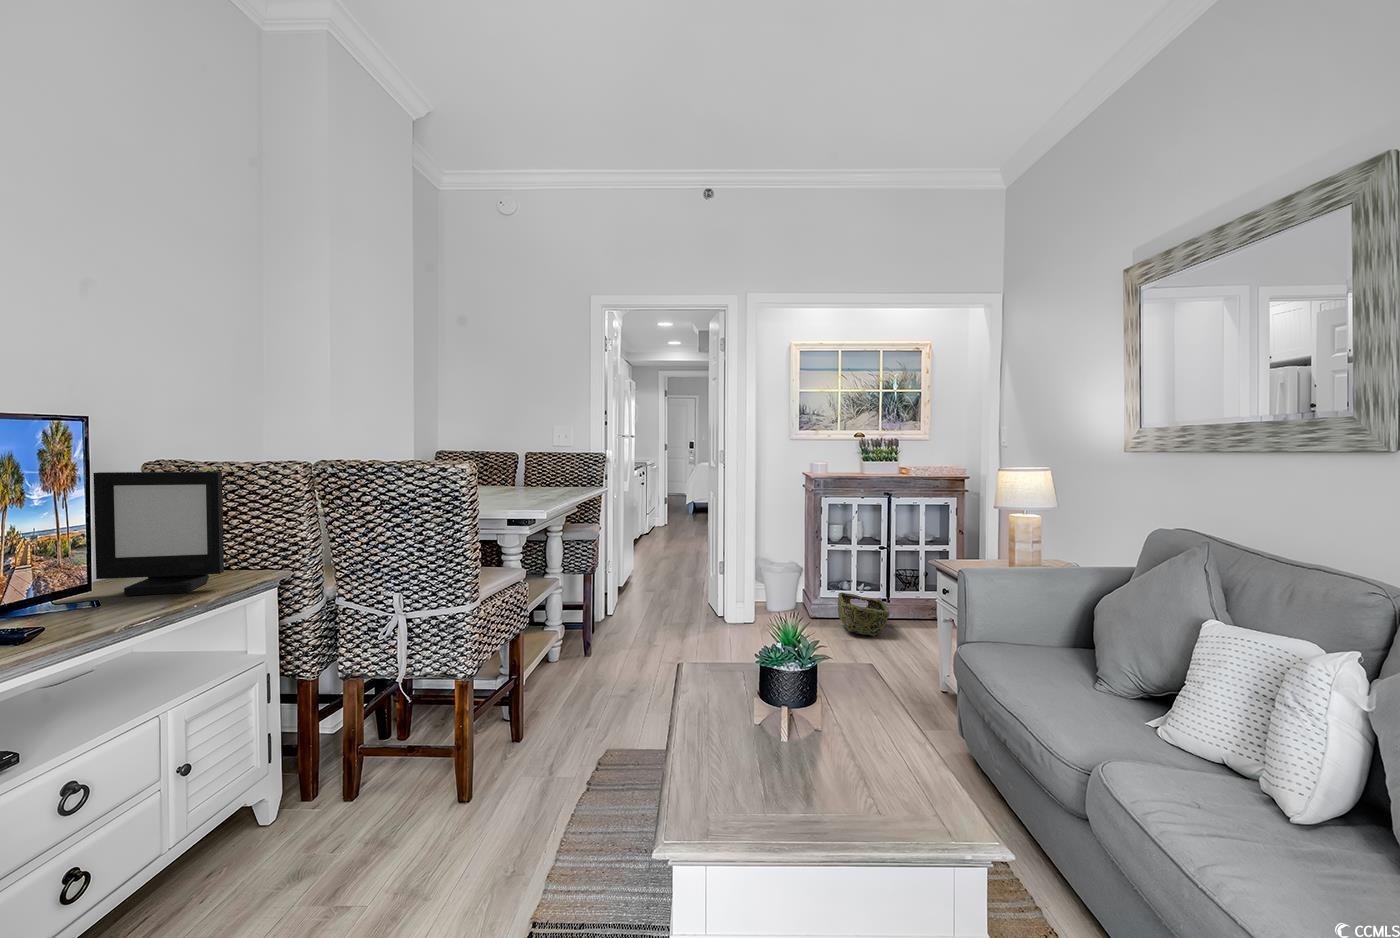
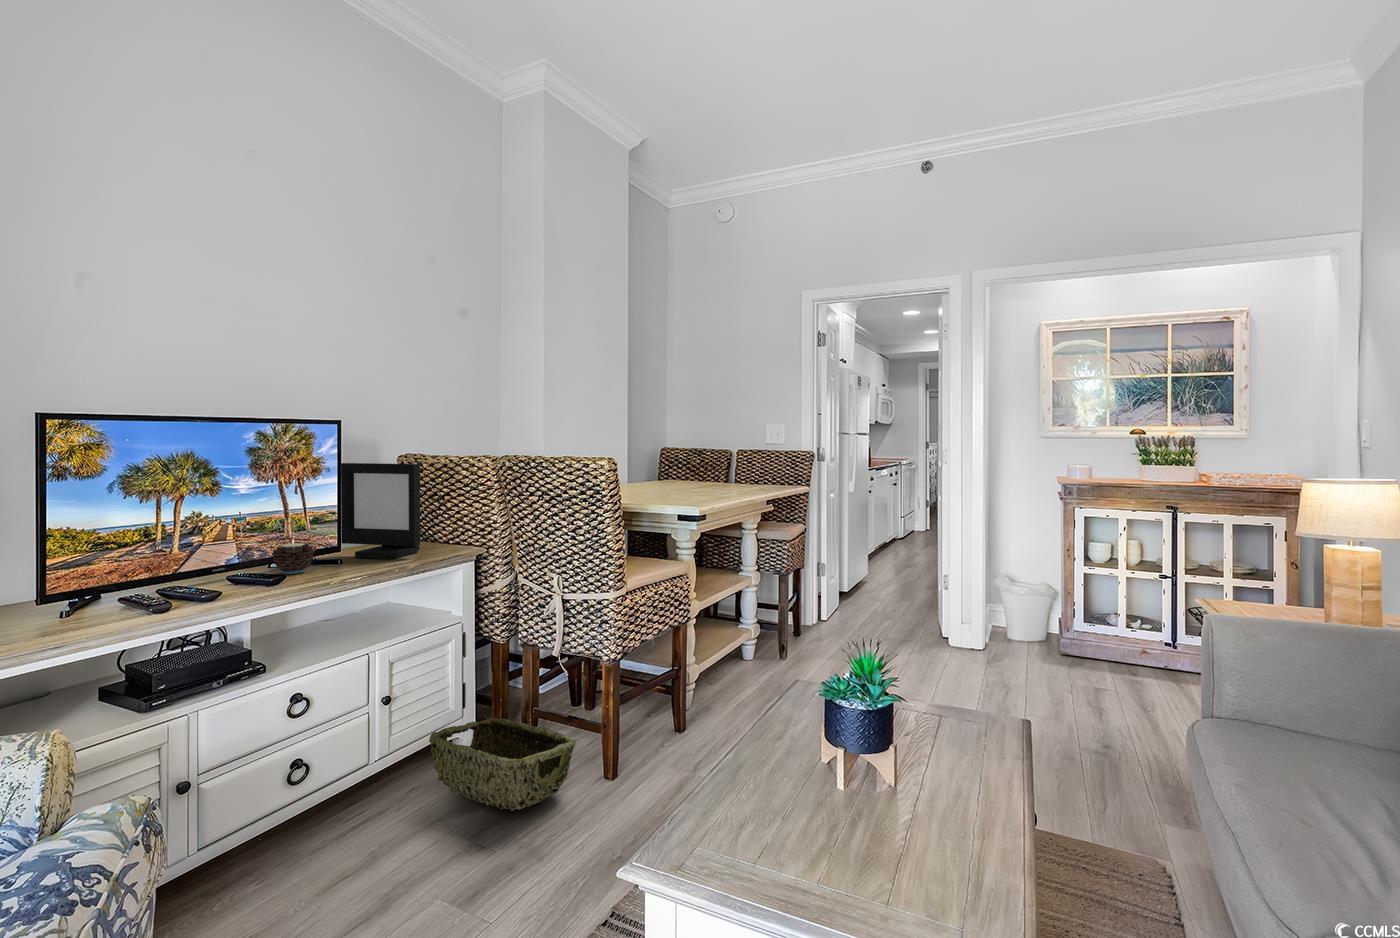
candle: none [37,575,100,622] -> present [271,541,315,574]
woven basket: present [838,592,890,636] -> present [429,718,575,811]

